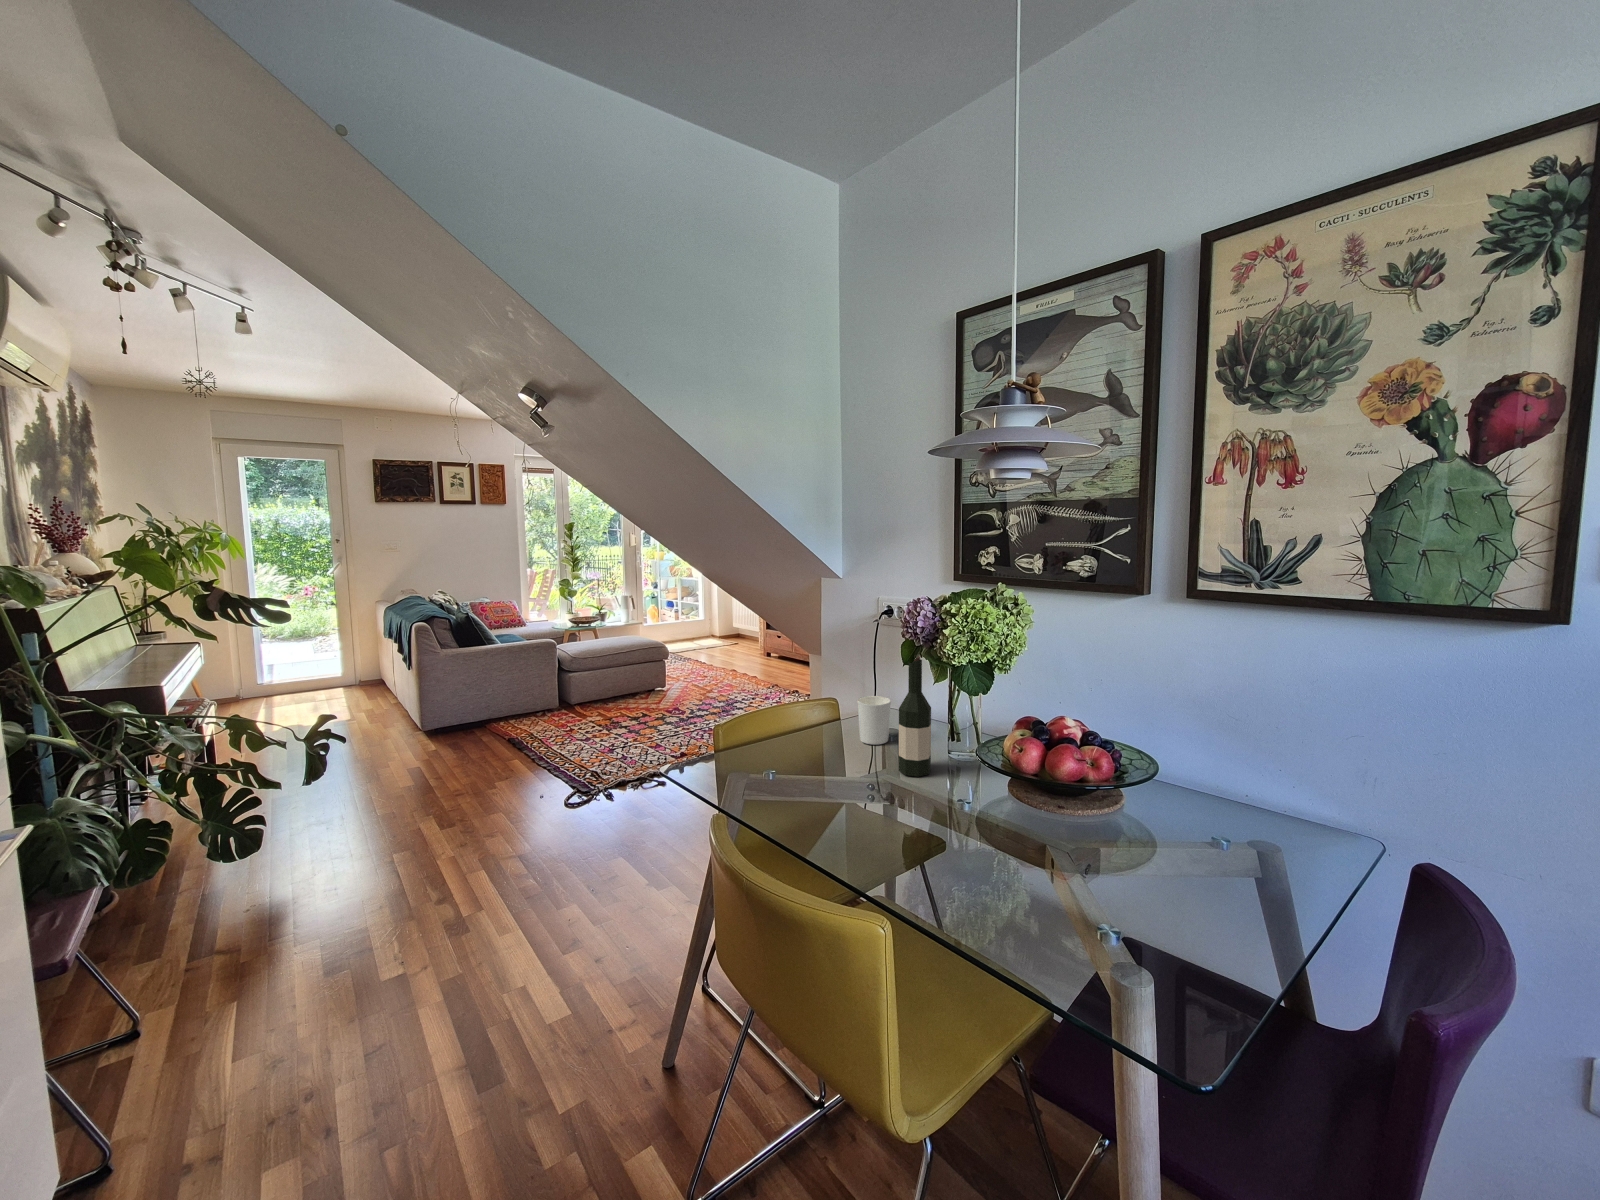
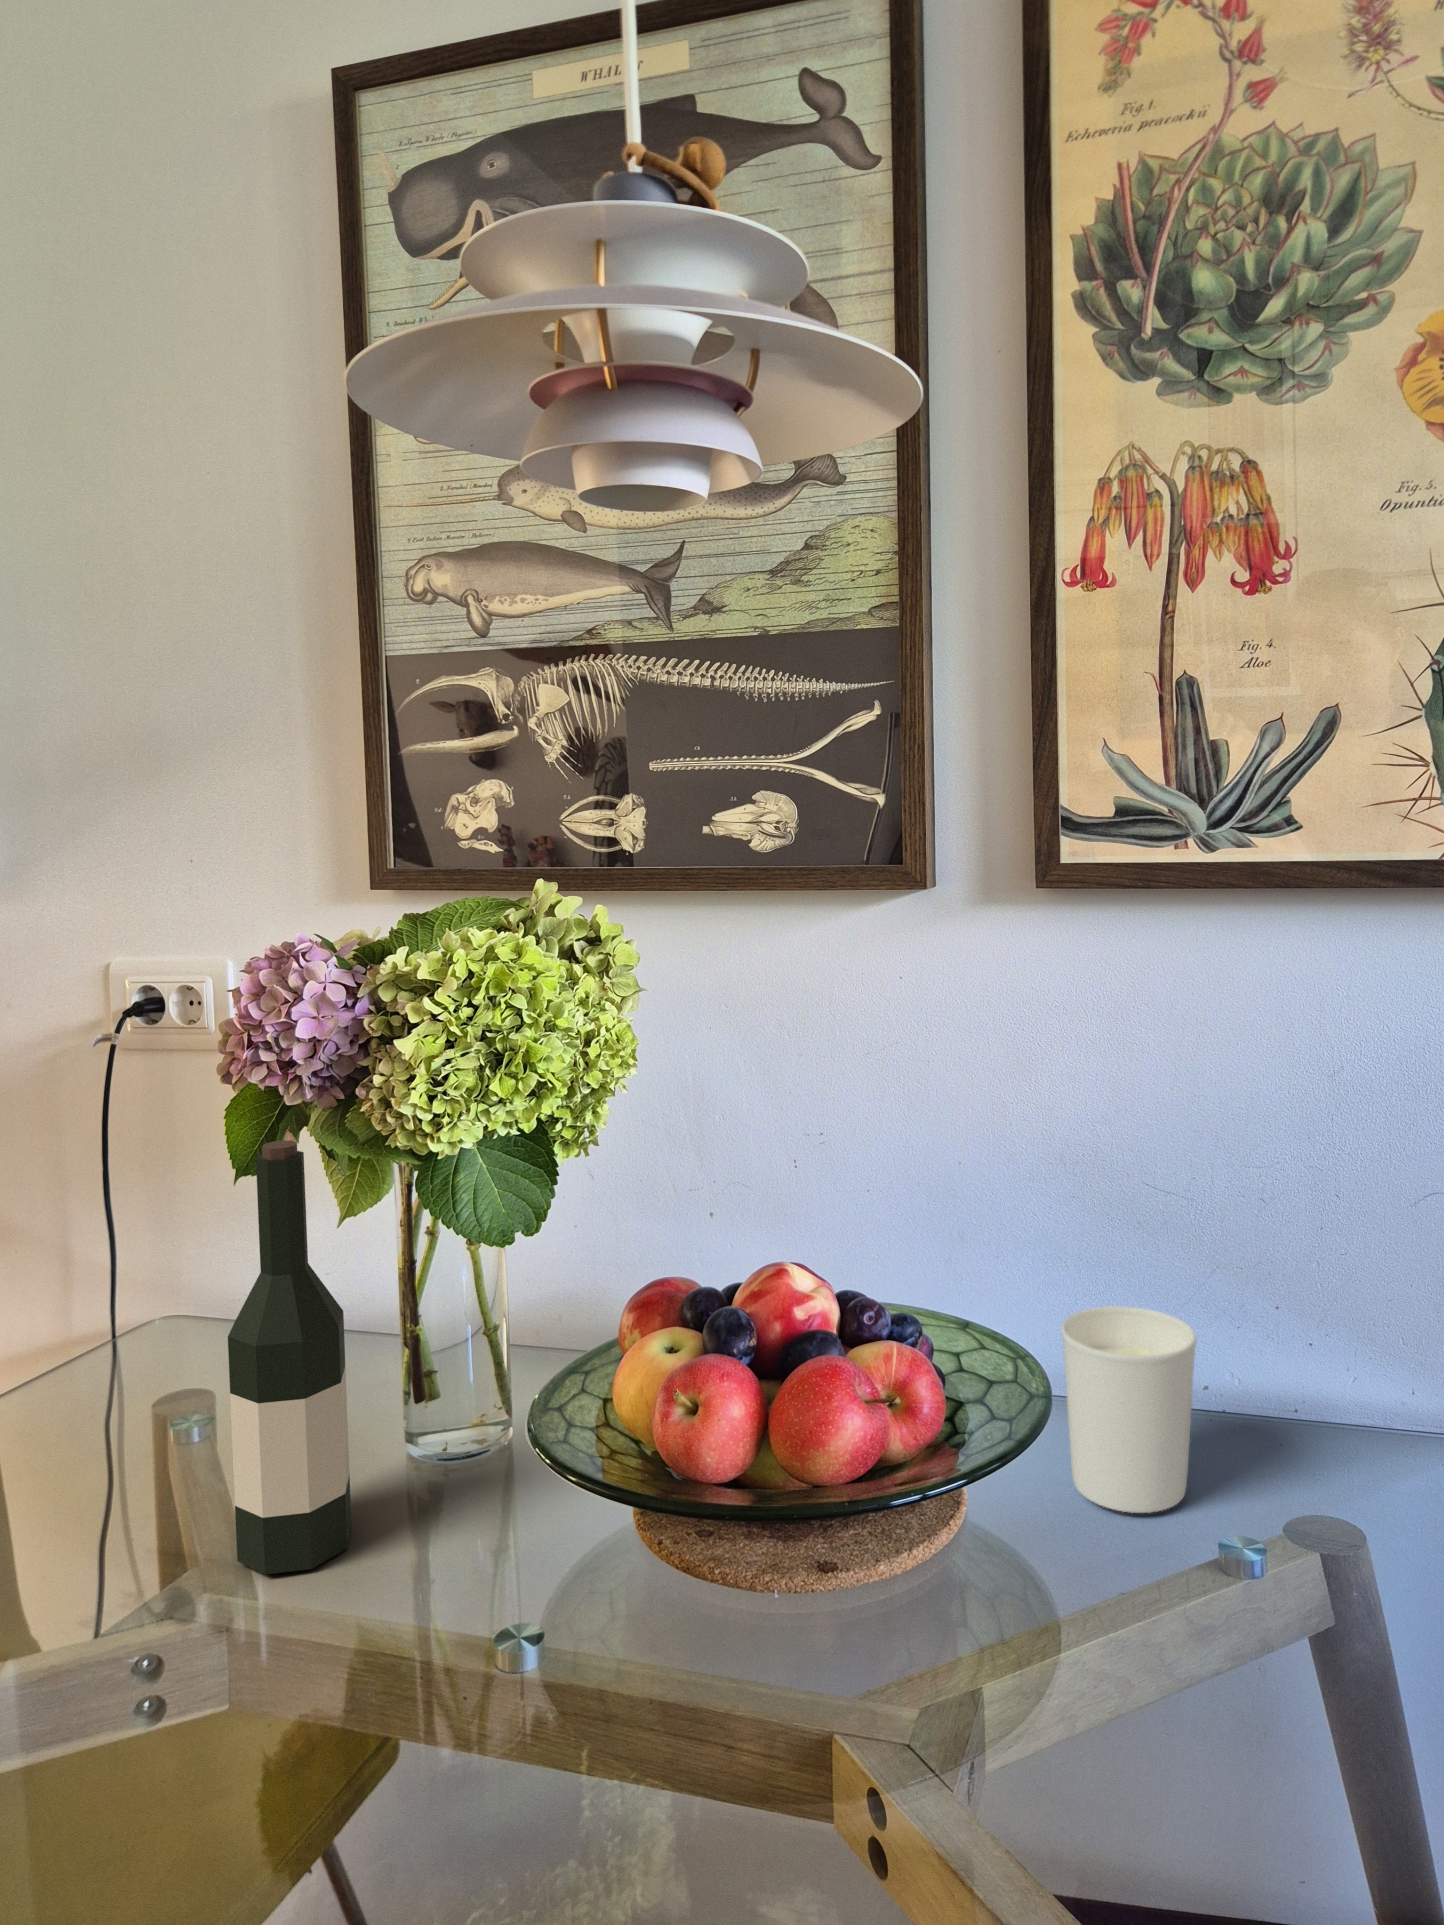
candle holder: present [857,696,891,744] -> present [1061,1306,1196,1513]

